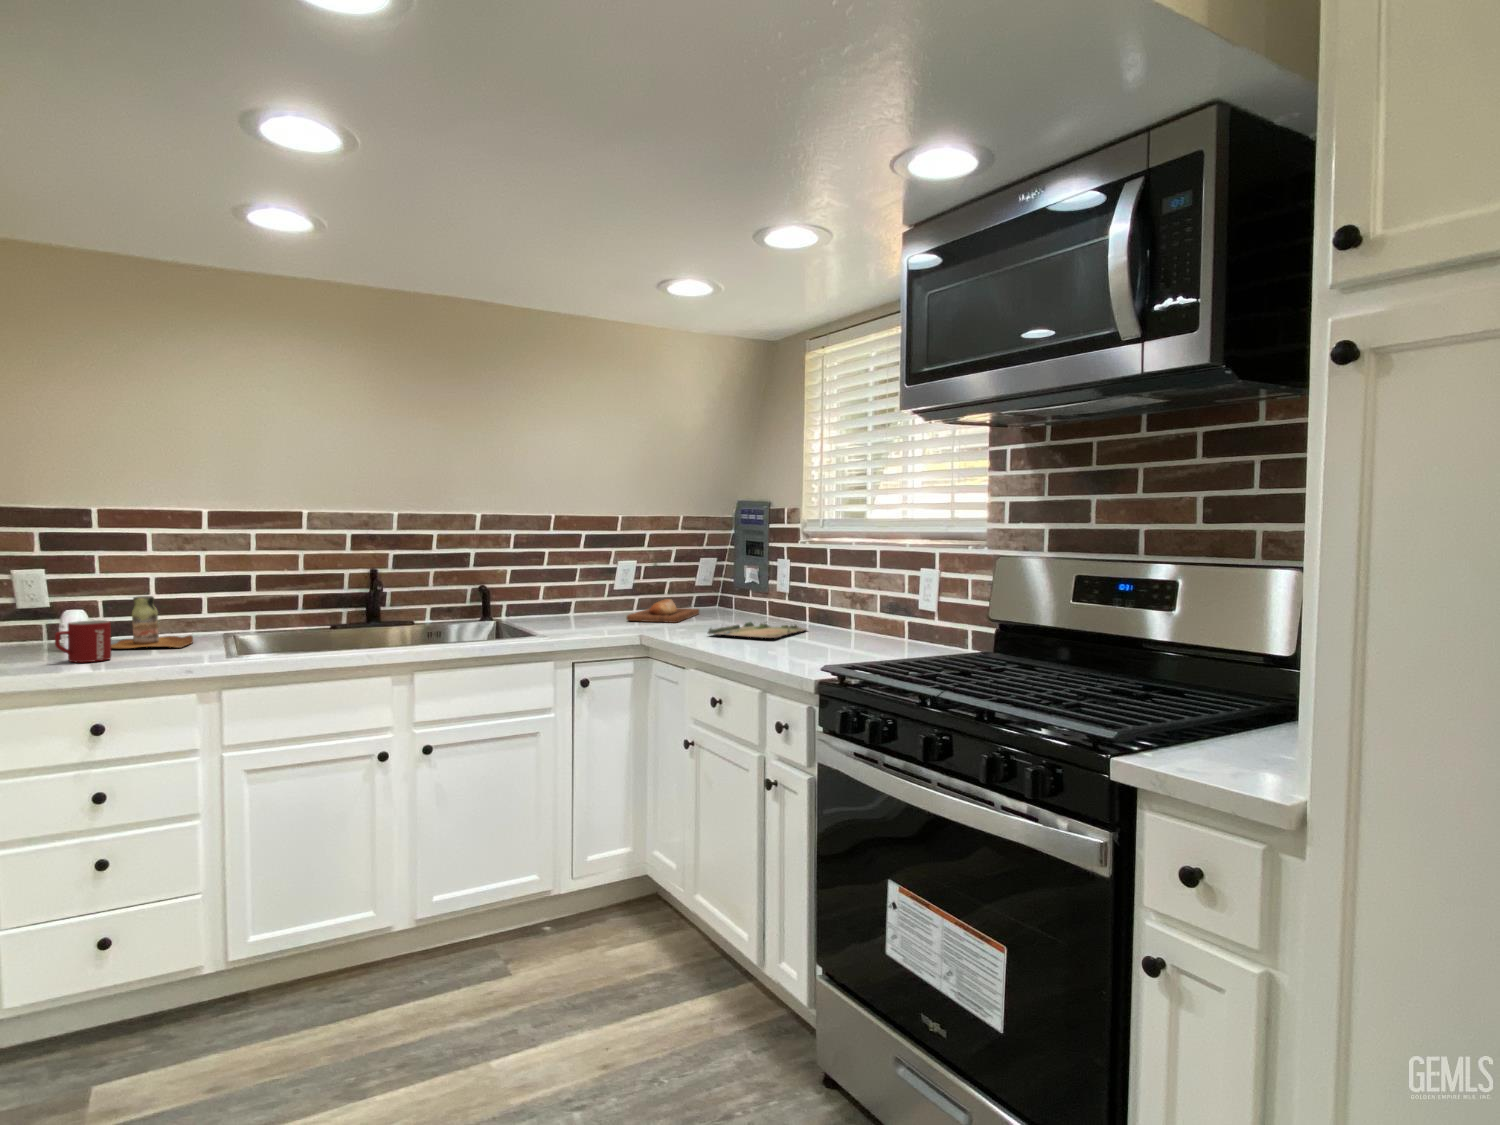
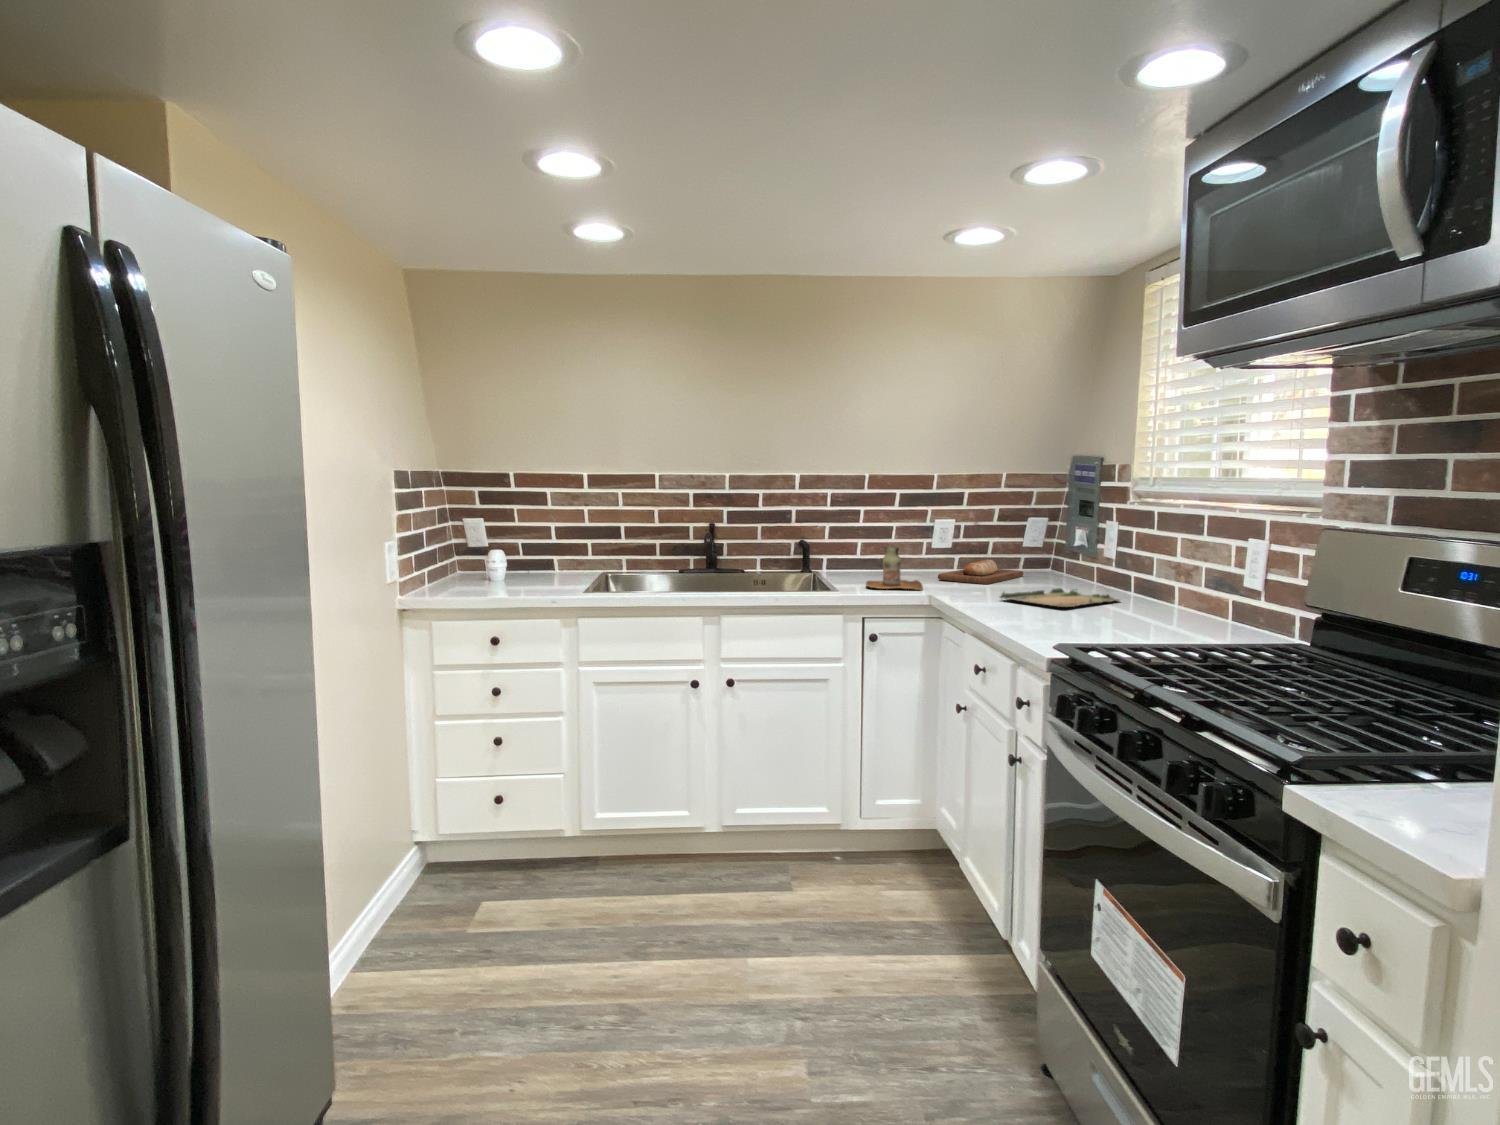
bottle: present [111,596,193,648] -> present [866,546,923,590]
mug: present [55,620,111,662] -> none [474,558,510,589]

